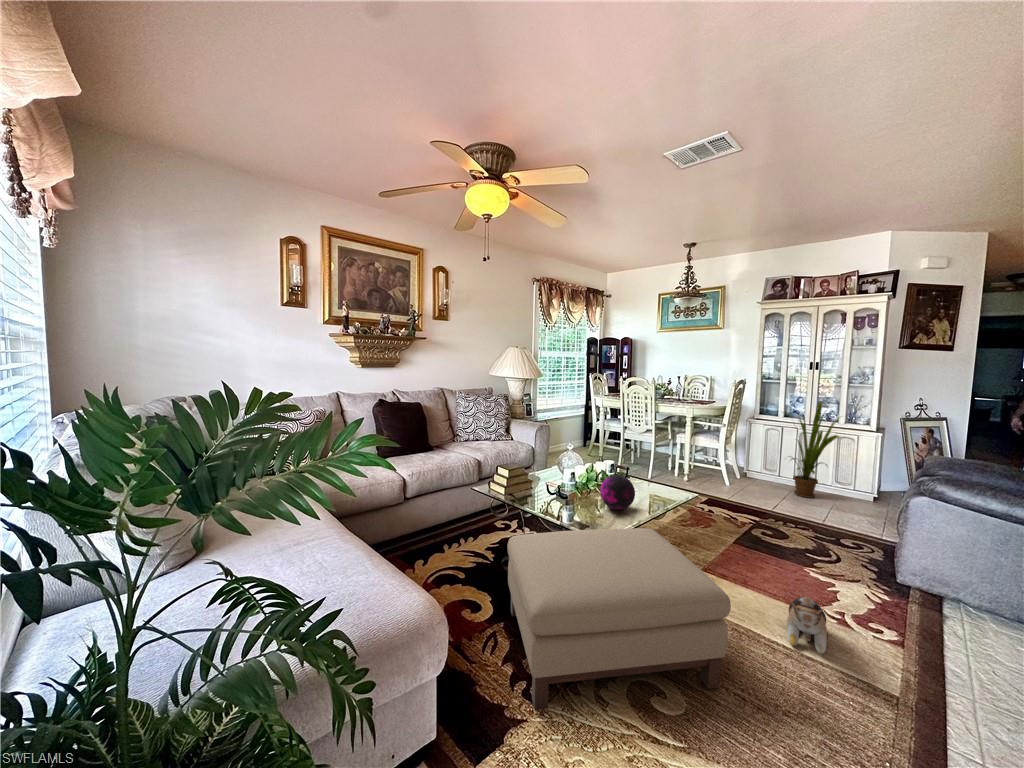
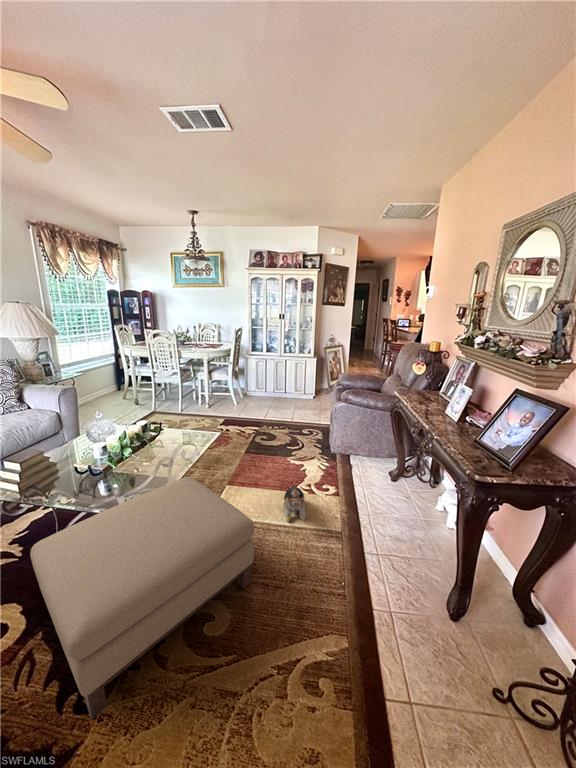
house plant: present [789,401,840,498] -> none [264,340,299,405]
decorative orb: present [600,475,635,510] -> none [137,433,171,464]

